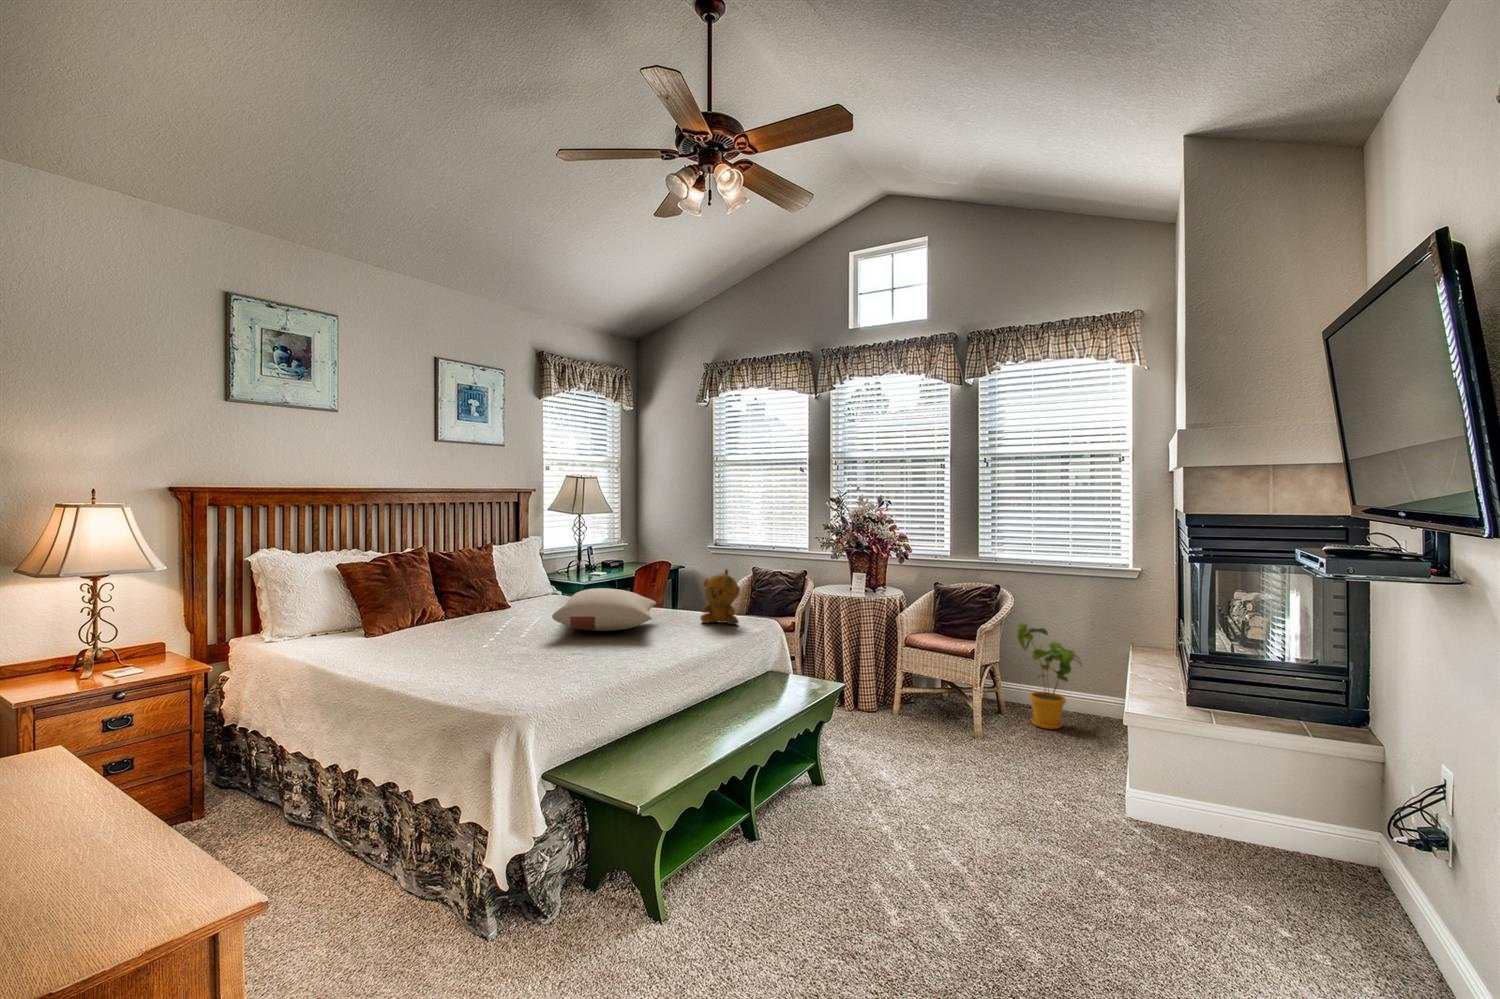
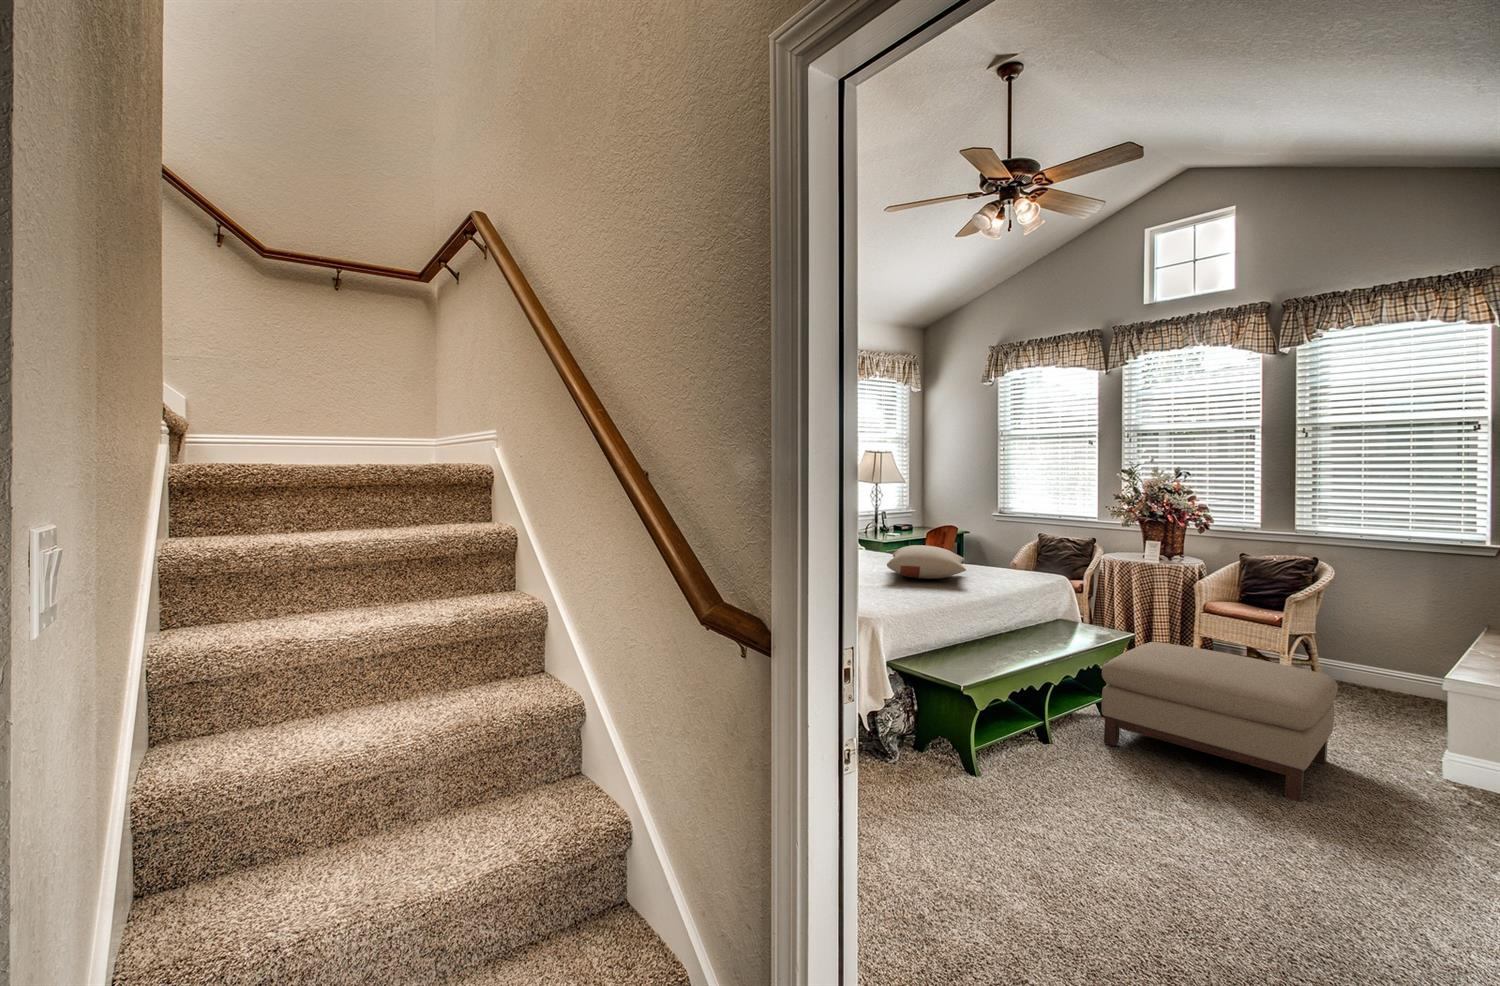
stuffed bear: present [701,570,740,624] -> none [1003,533,1040,580]
house plant: present [1016,623,1081,729] -> none [1332,595,1415,705]
ottoman: none [803,689,1030,872] -> present [1102,642,1338,801]

